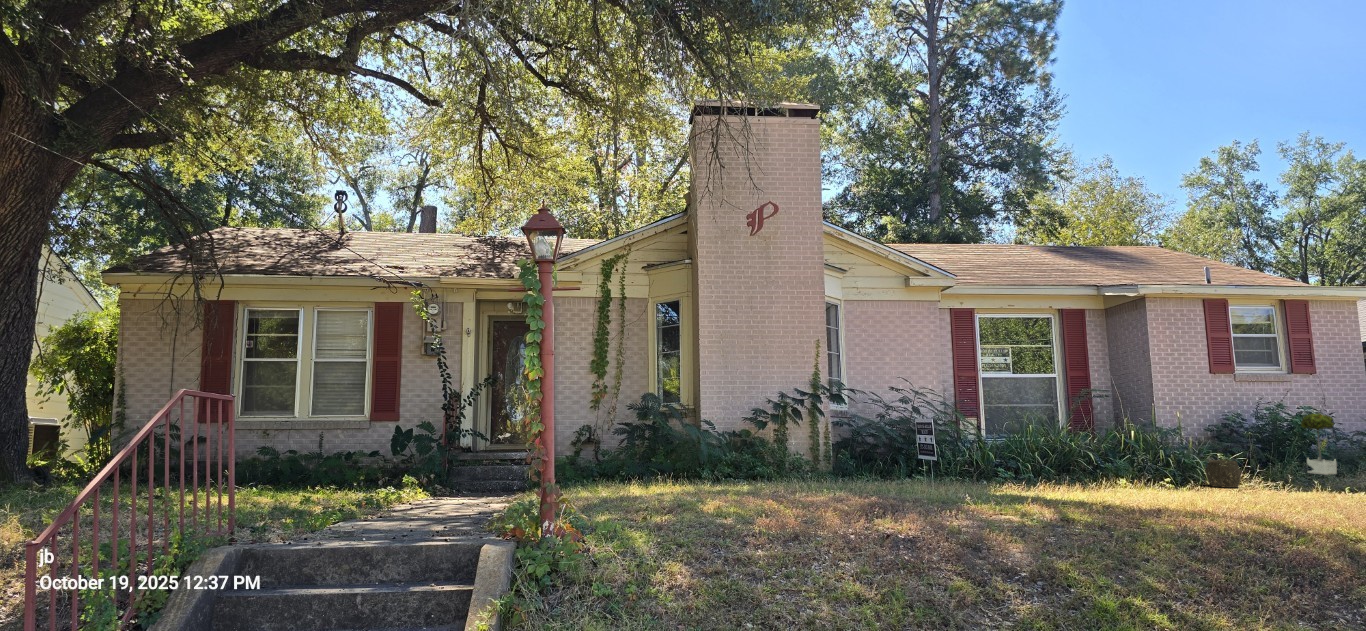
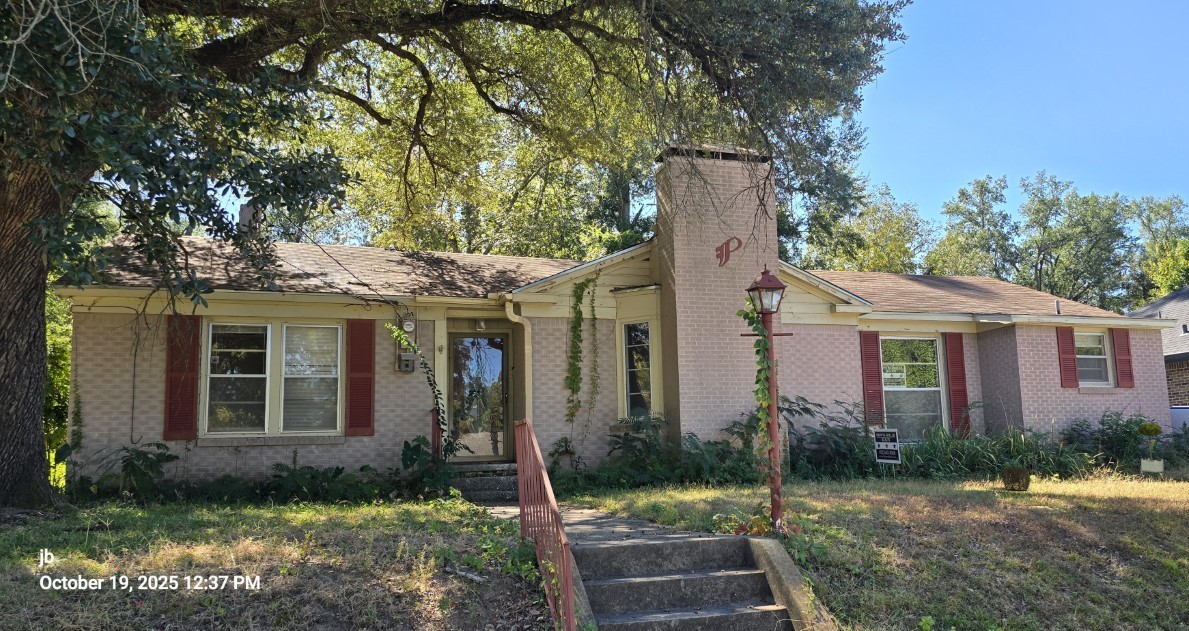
woven basket: present [1206,460,1241,488] -> present [1002,467,1030,491]

